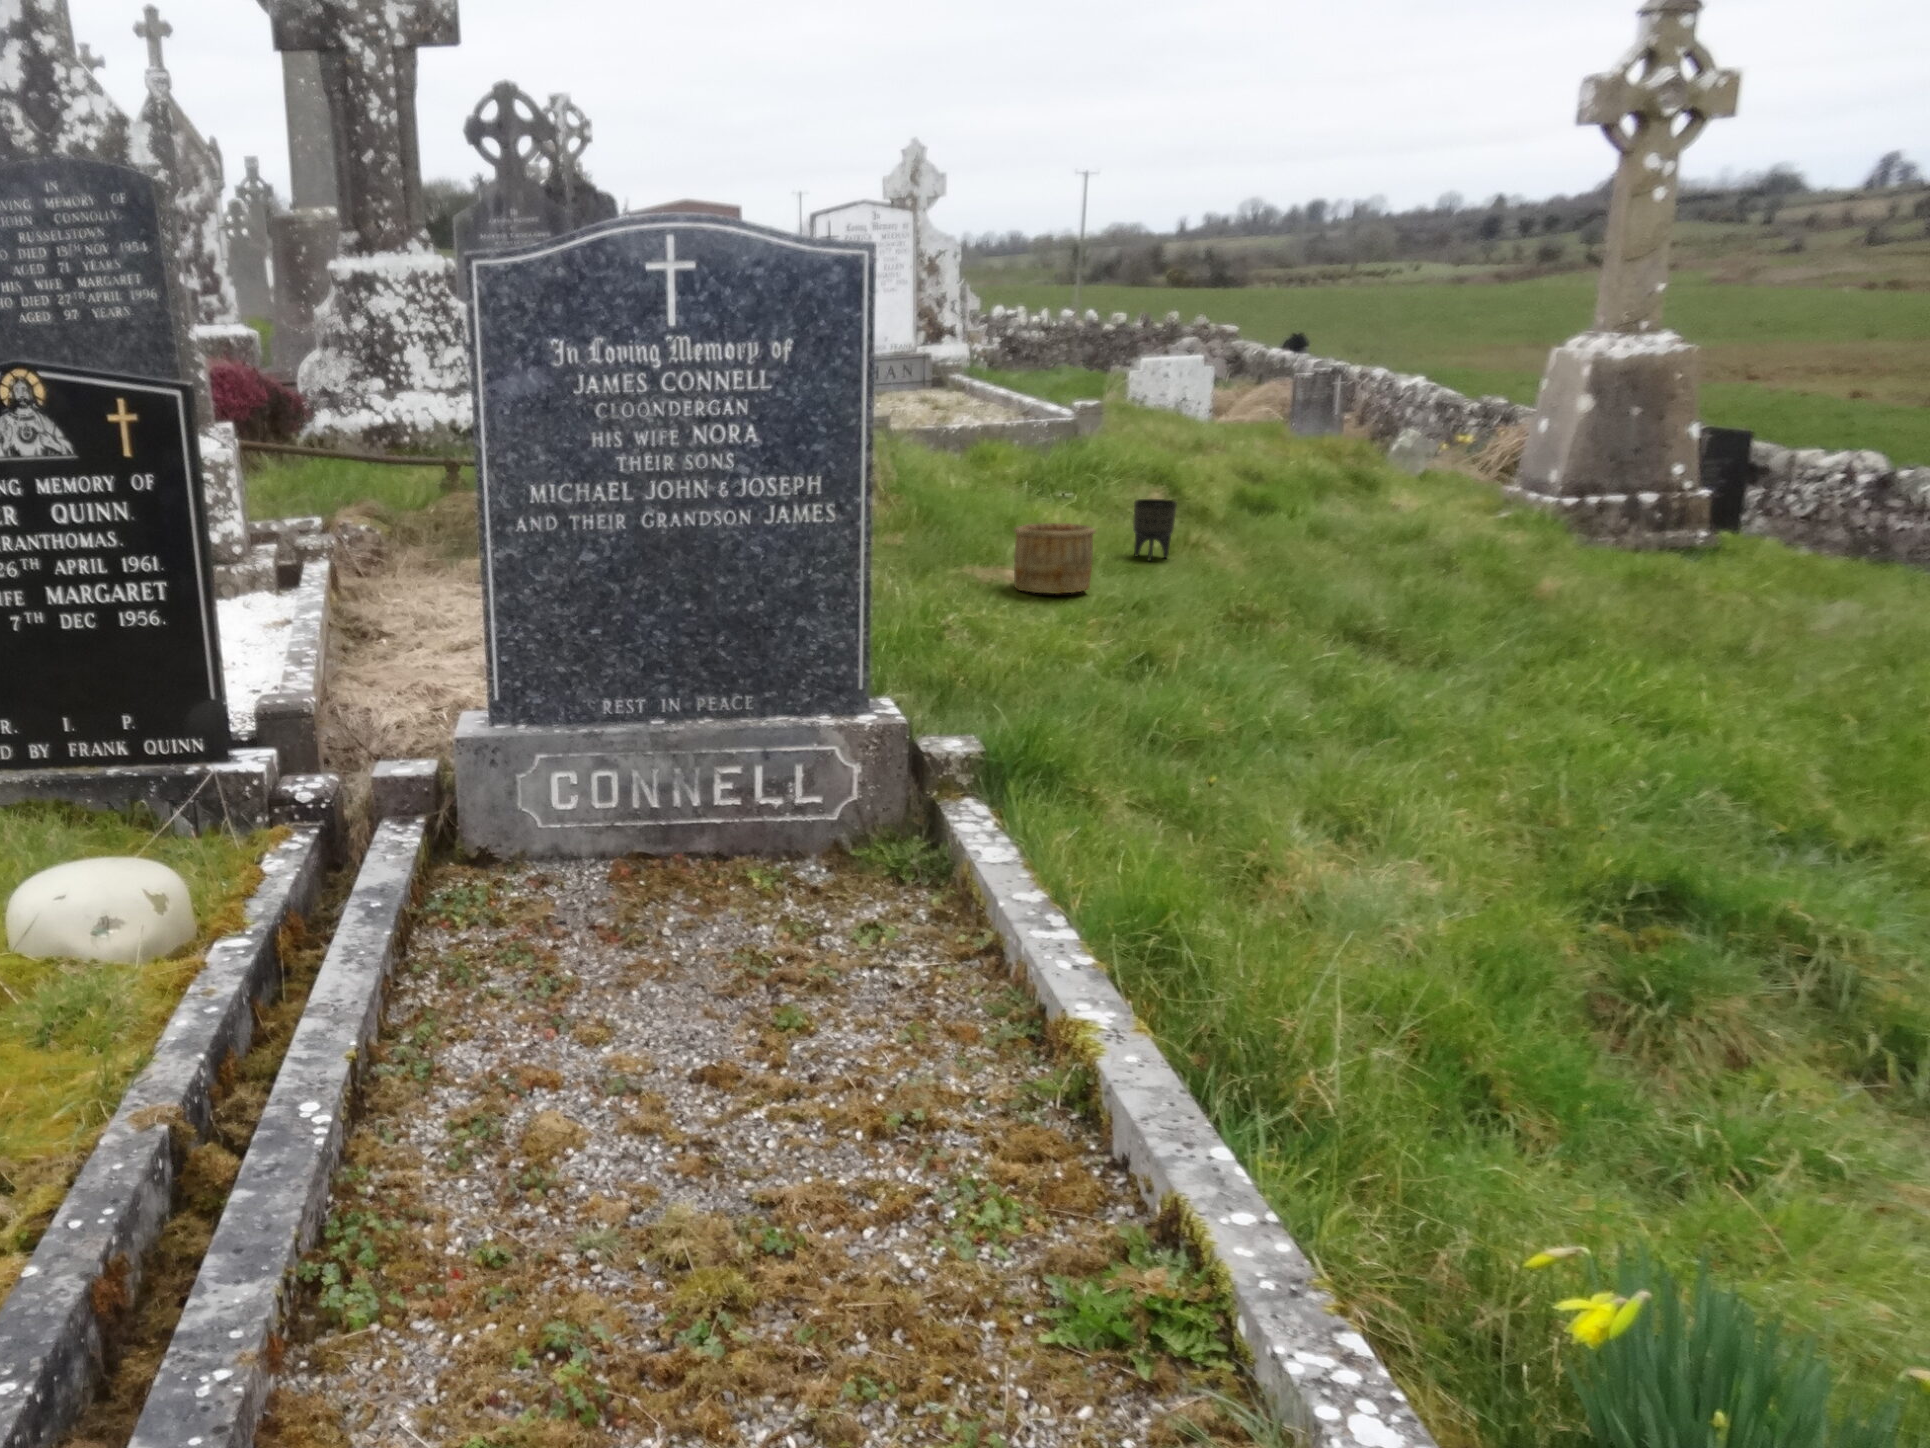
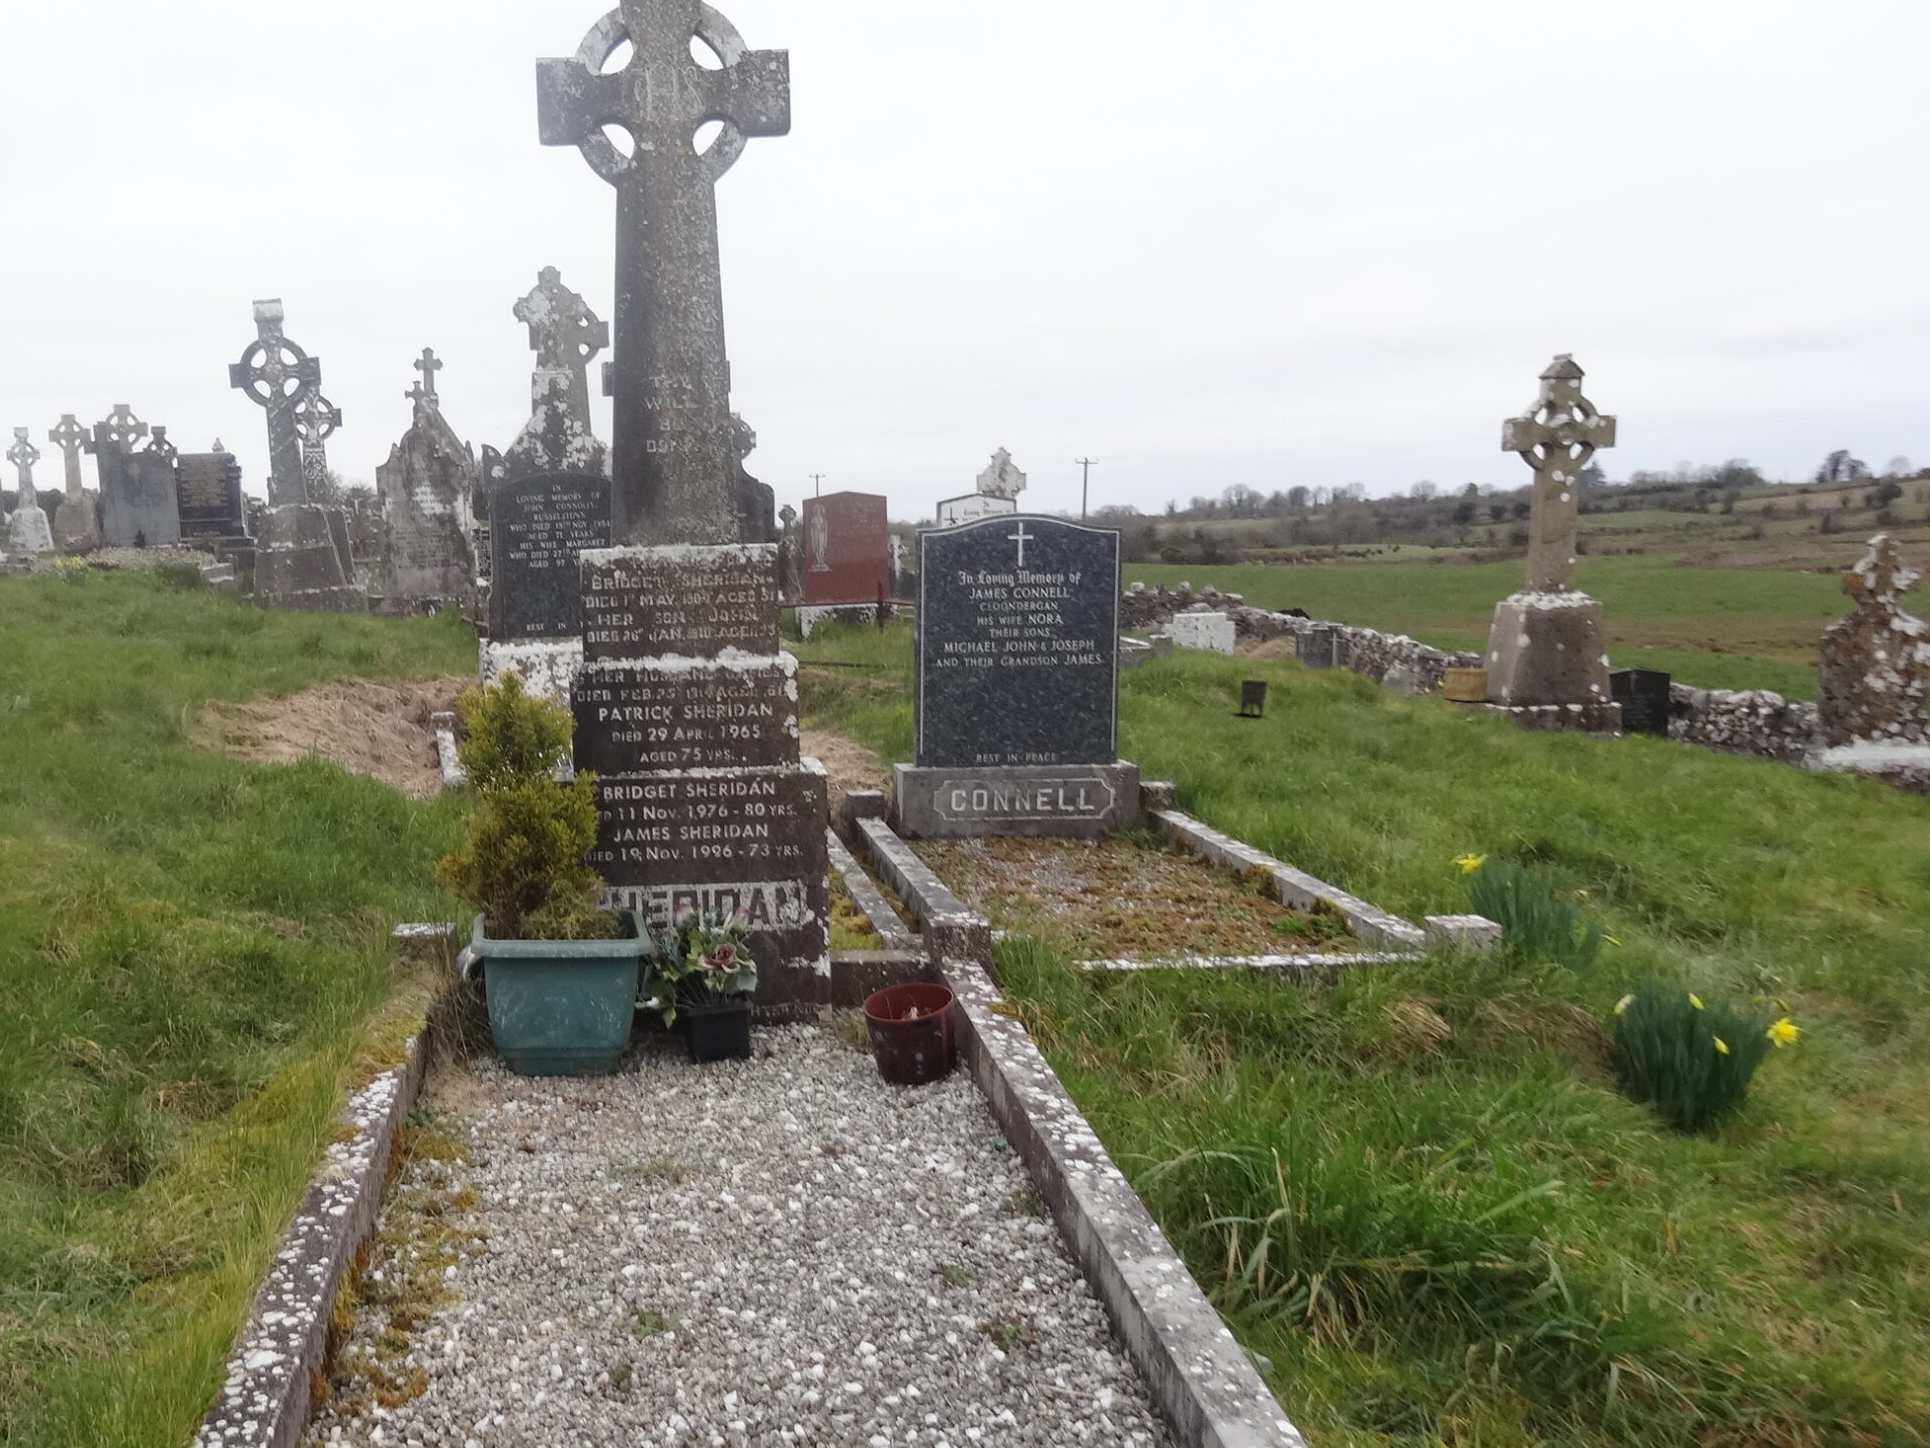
wooden bucket: present [1014,523,1096,593] -> present [1444,668,1489,701]

